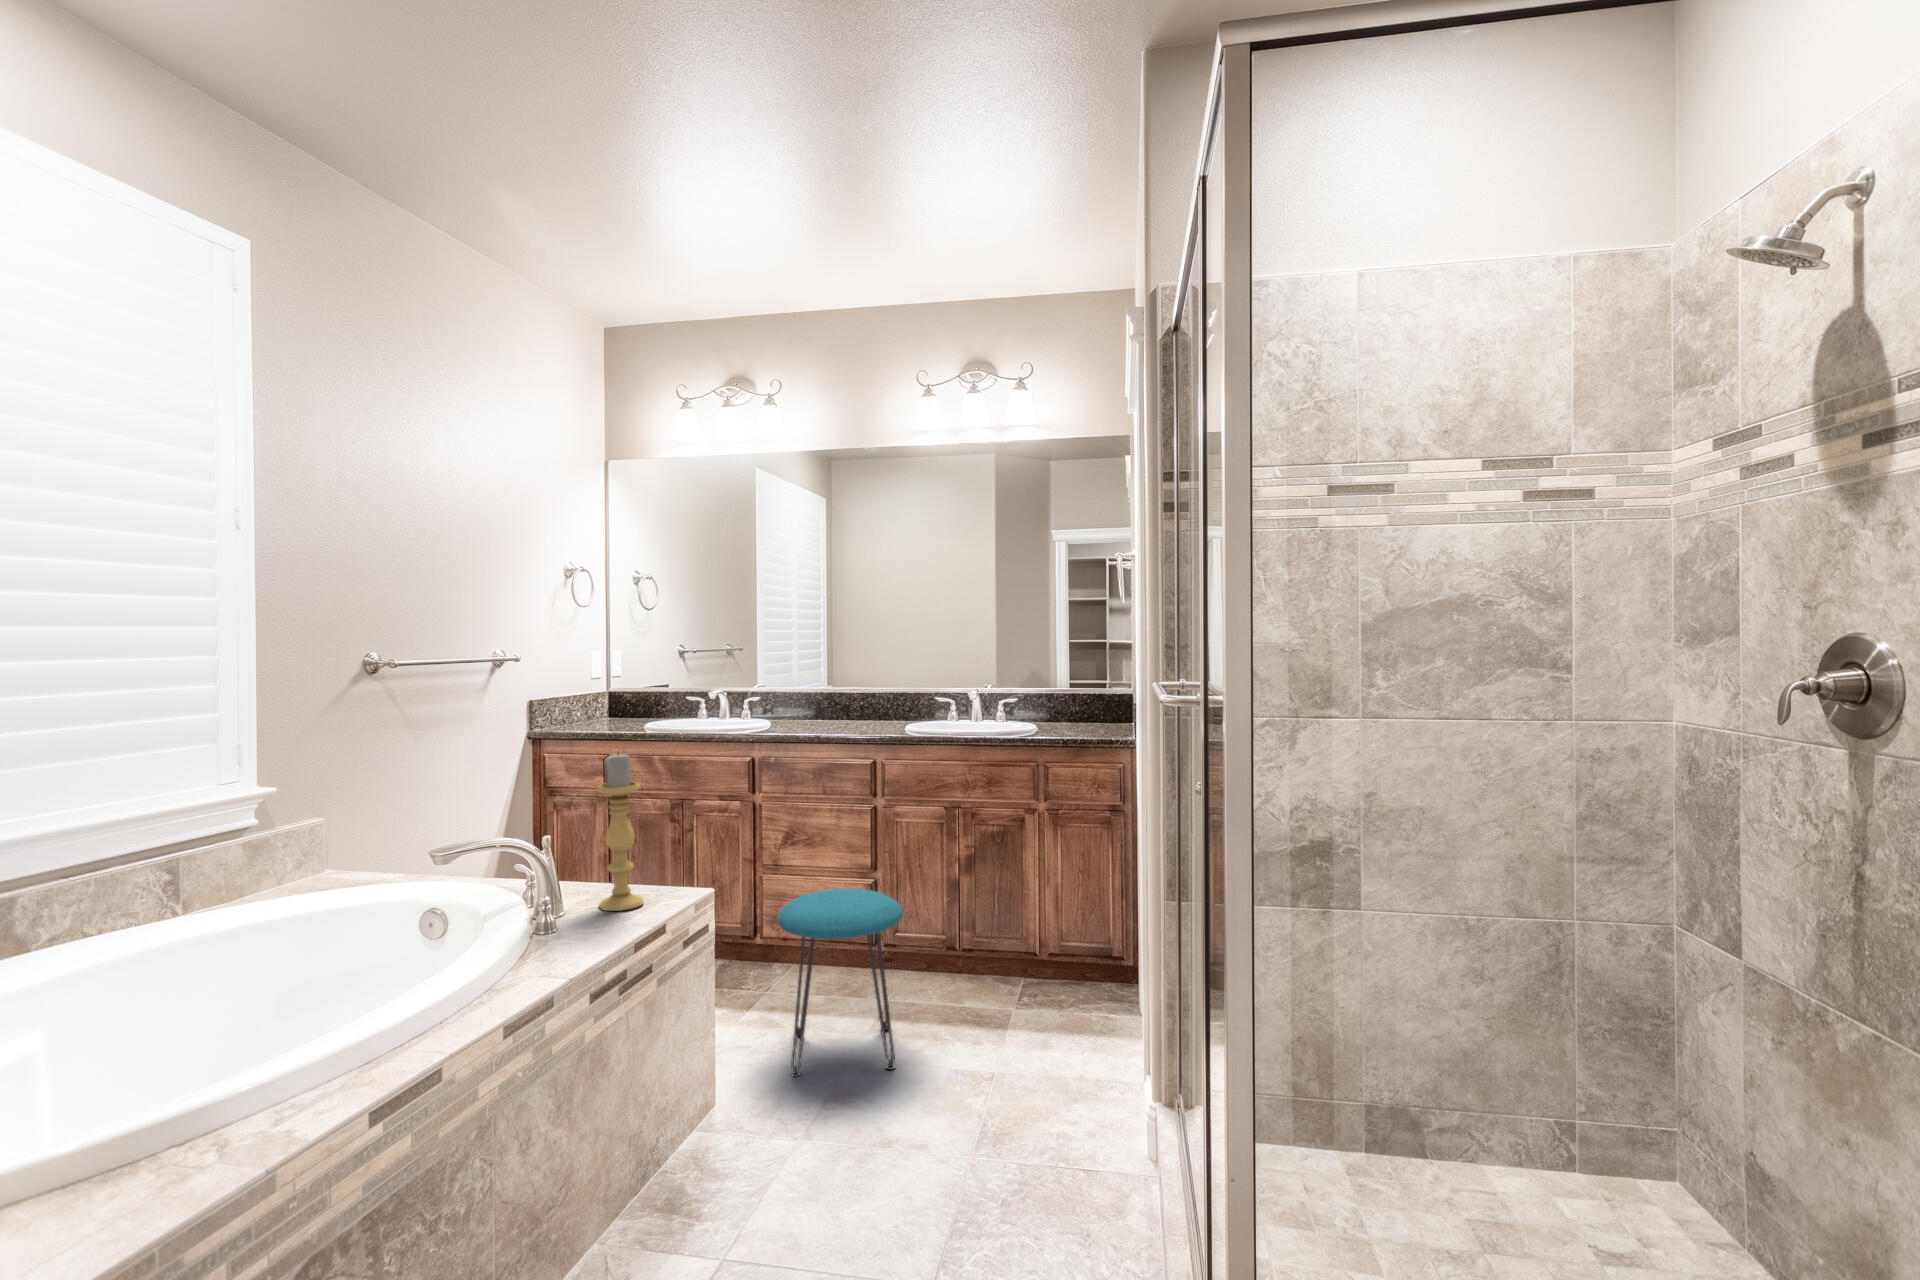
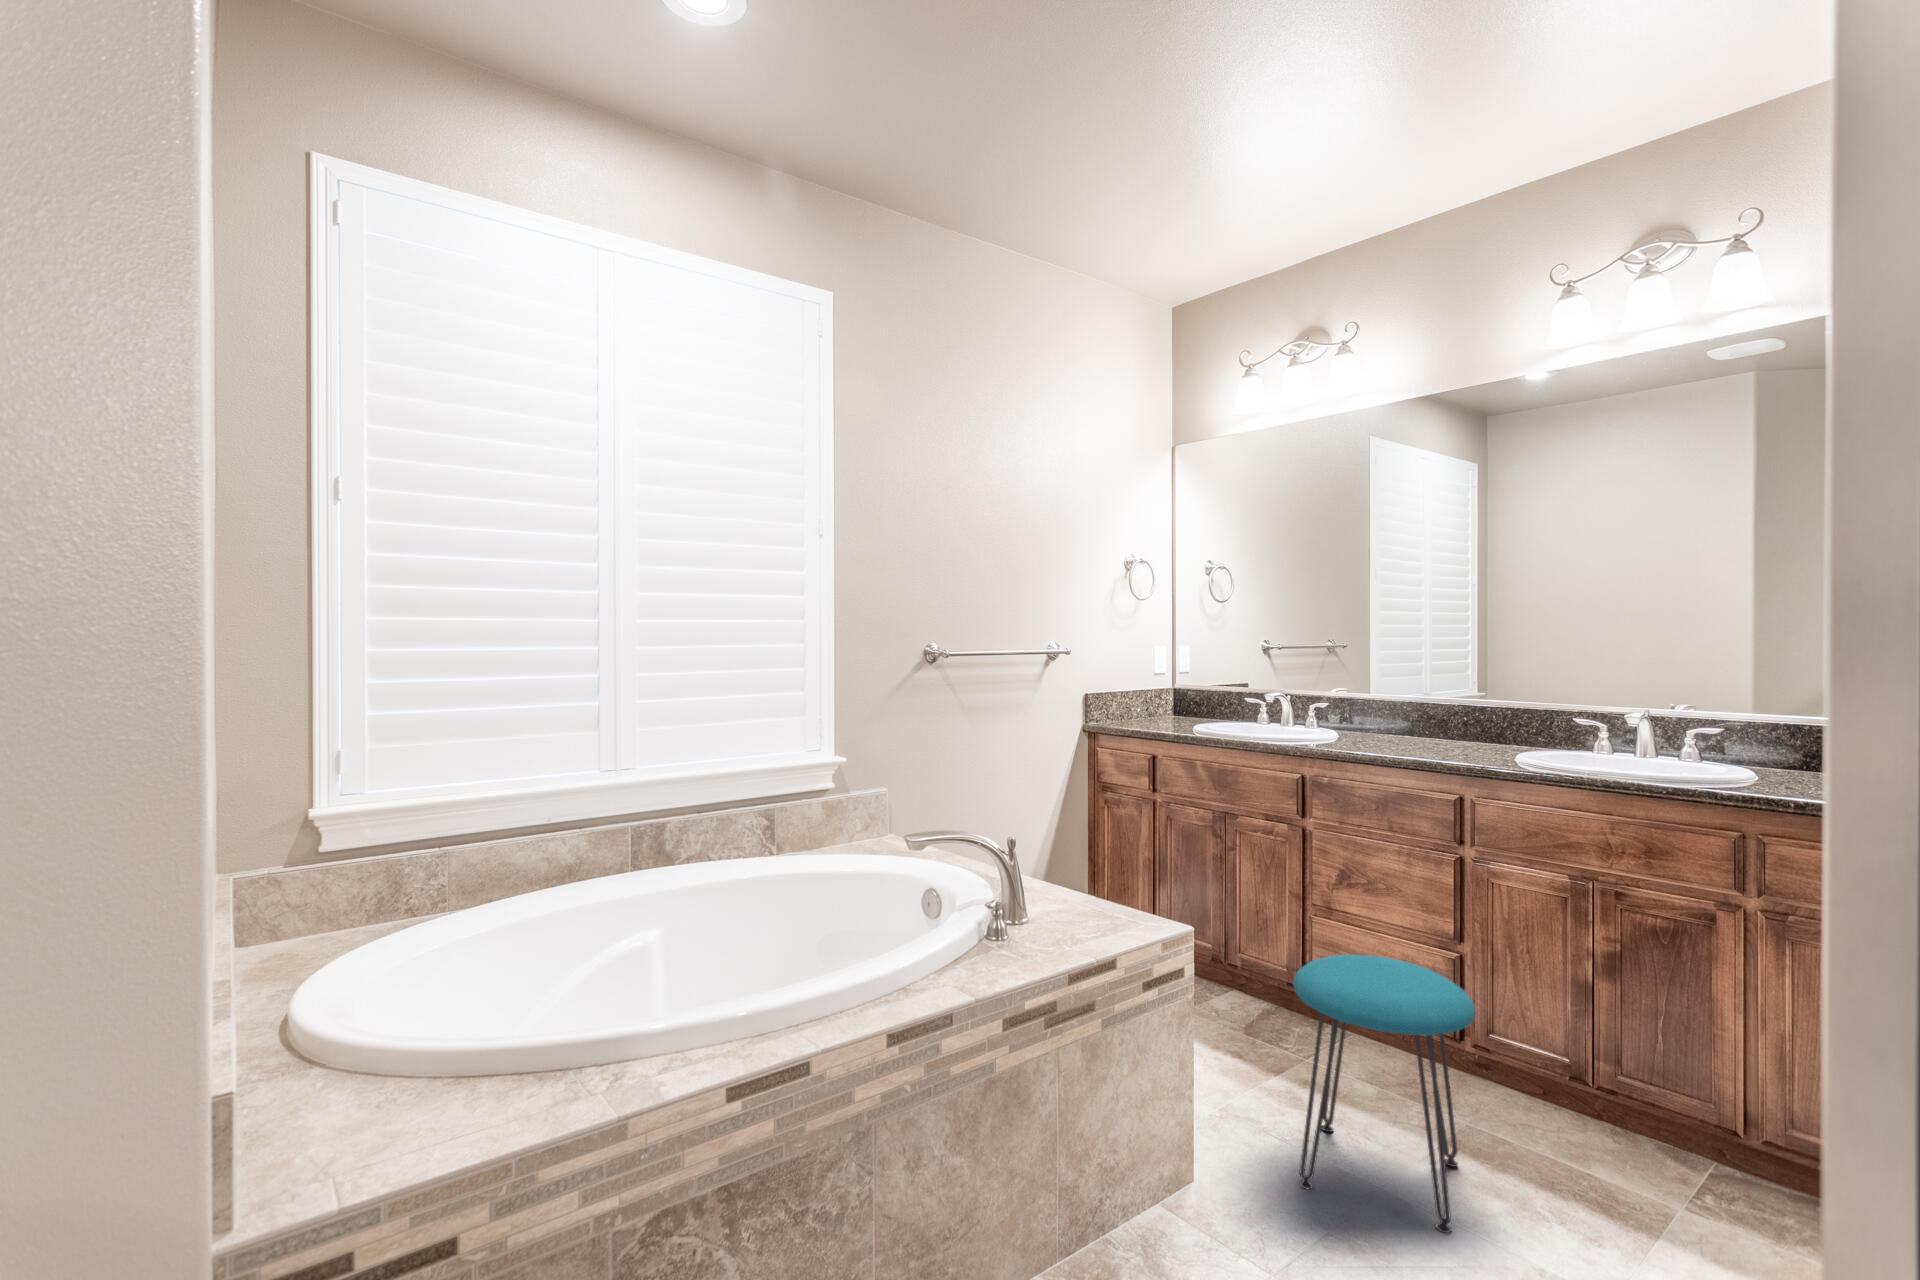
candle holder: present [598,753,644,911] -> none [1057,749,1104,931]

